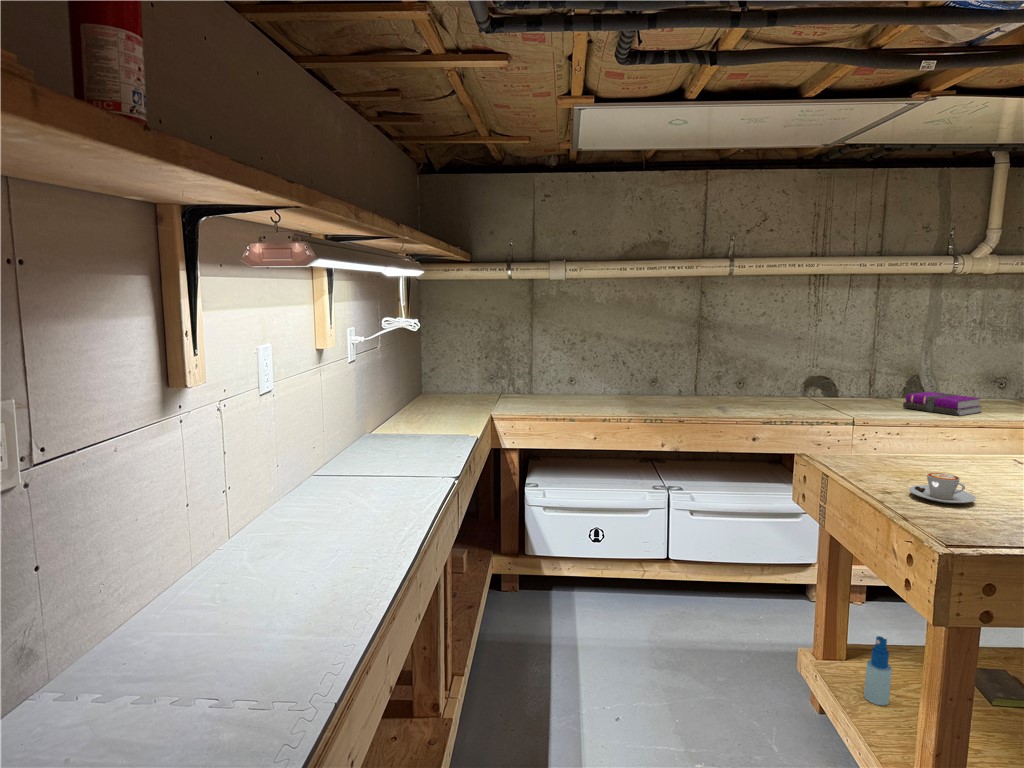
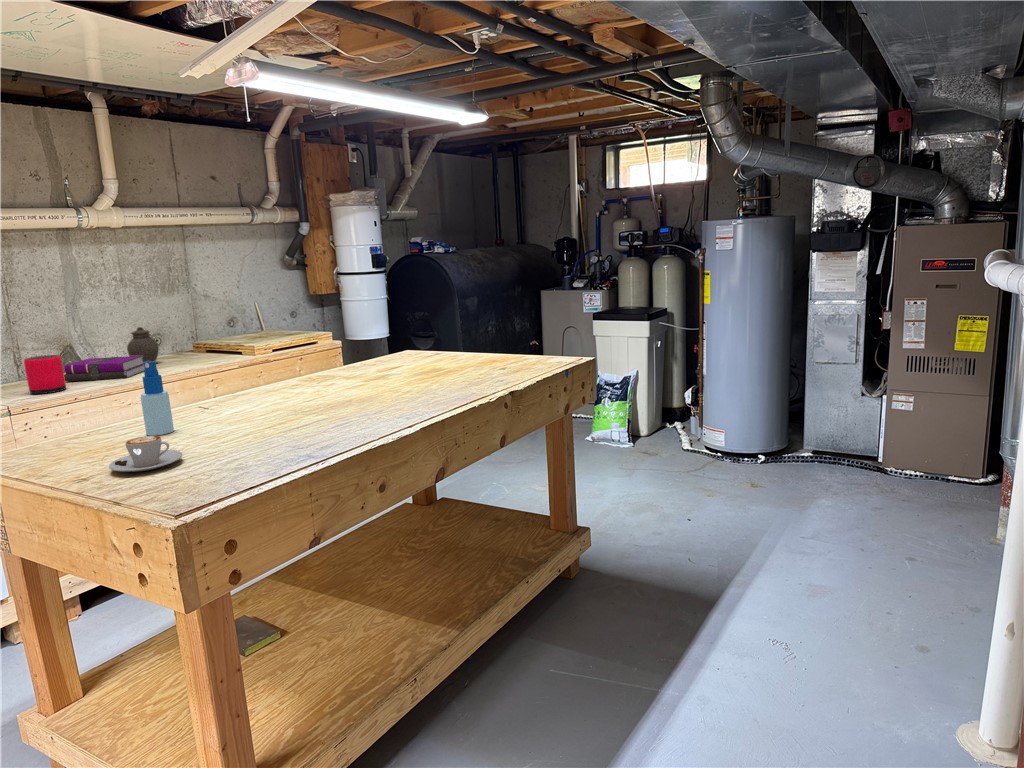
jar: none [968,370,1001,407] -> present [127,327,159,362]
speaker: none [873,383,905,415] -> present [24,355,66,394]
spray bottle: present [864,636,892,705] -> present [141,361,174,436]

